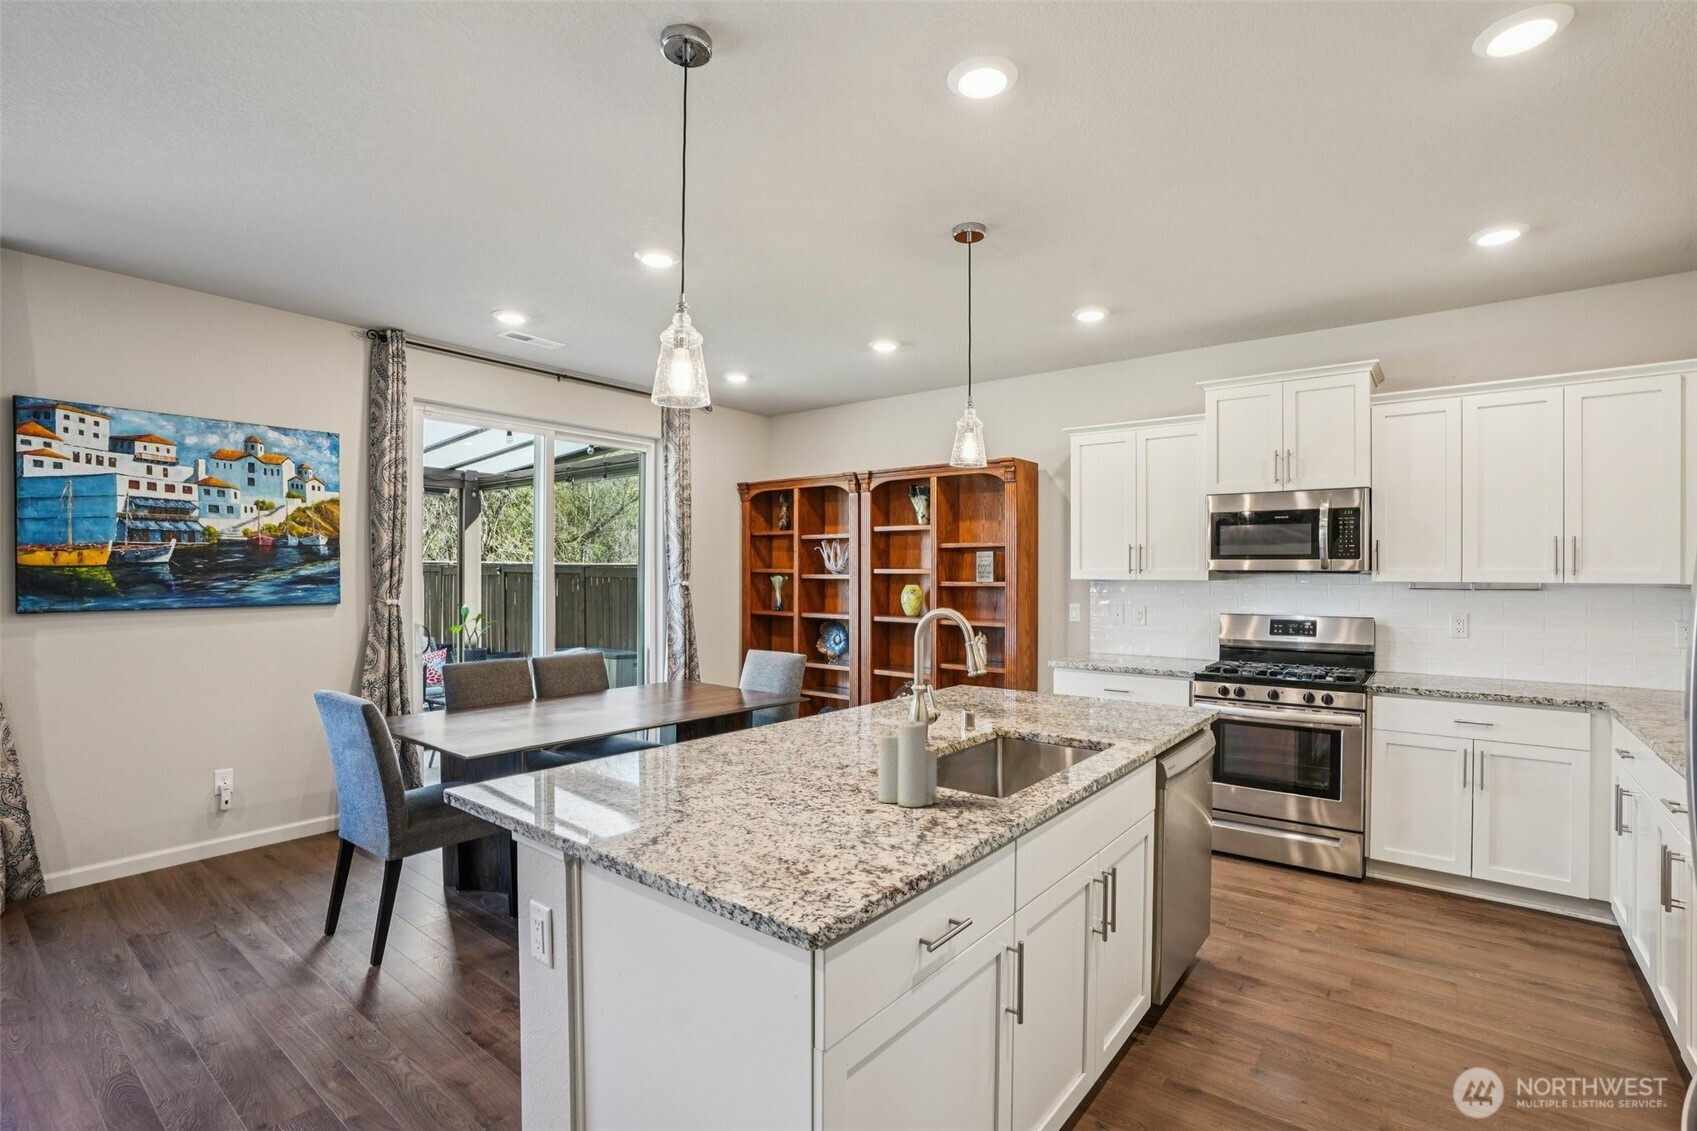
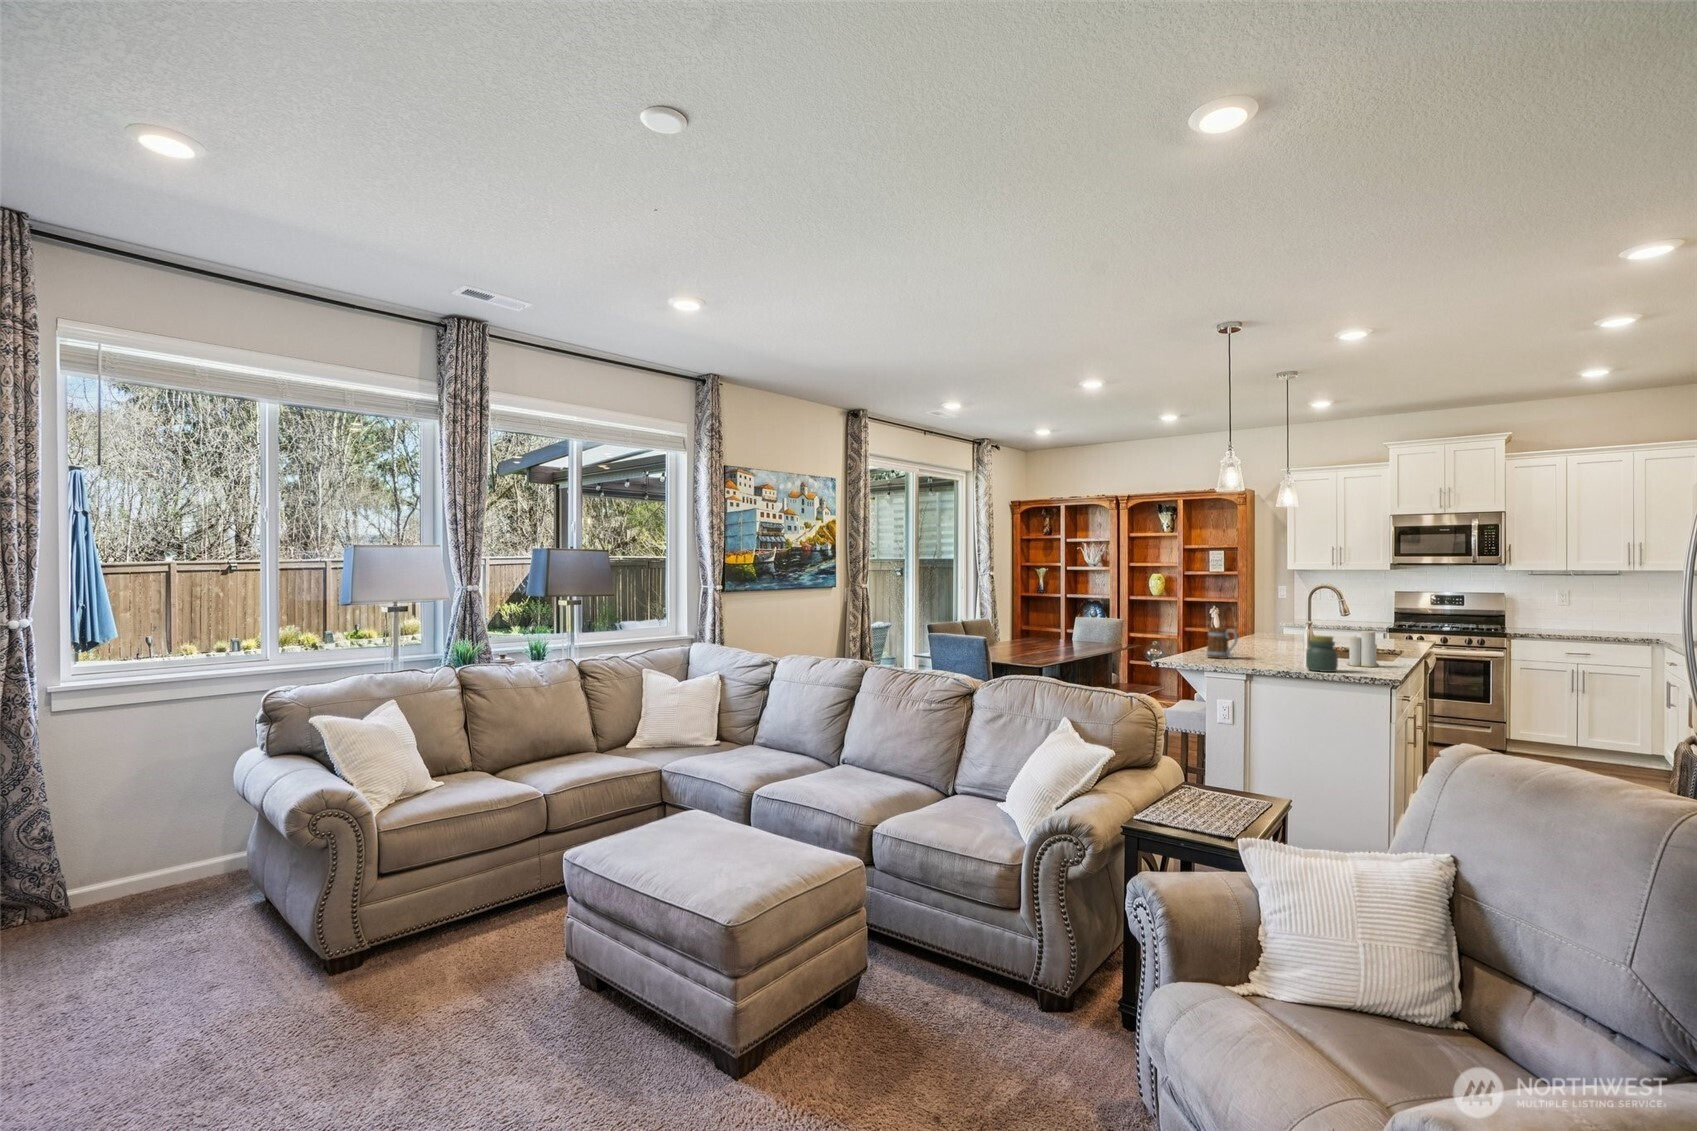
mug: none [637,702,684,774] -> present [1207,627,1238,659]
jar: none [705,742,775,841] -> present [1306,636,1338,672]

